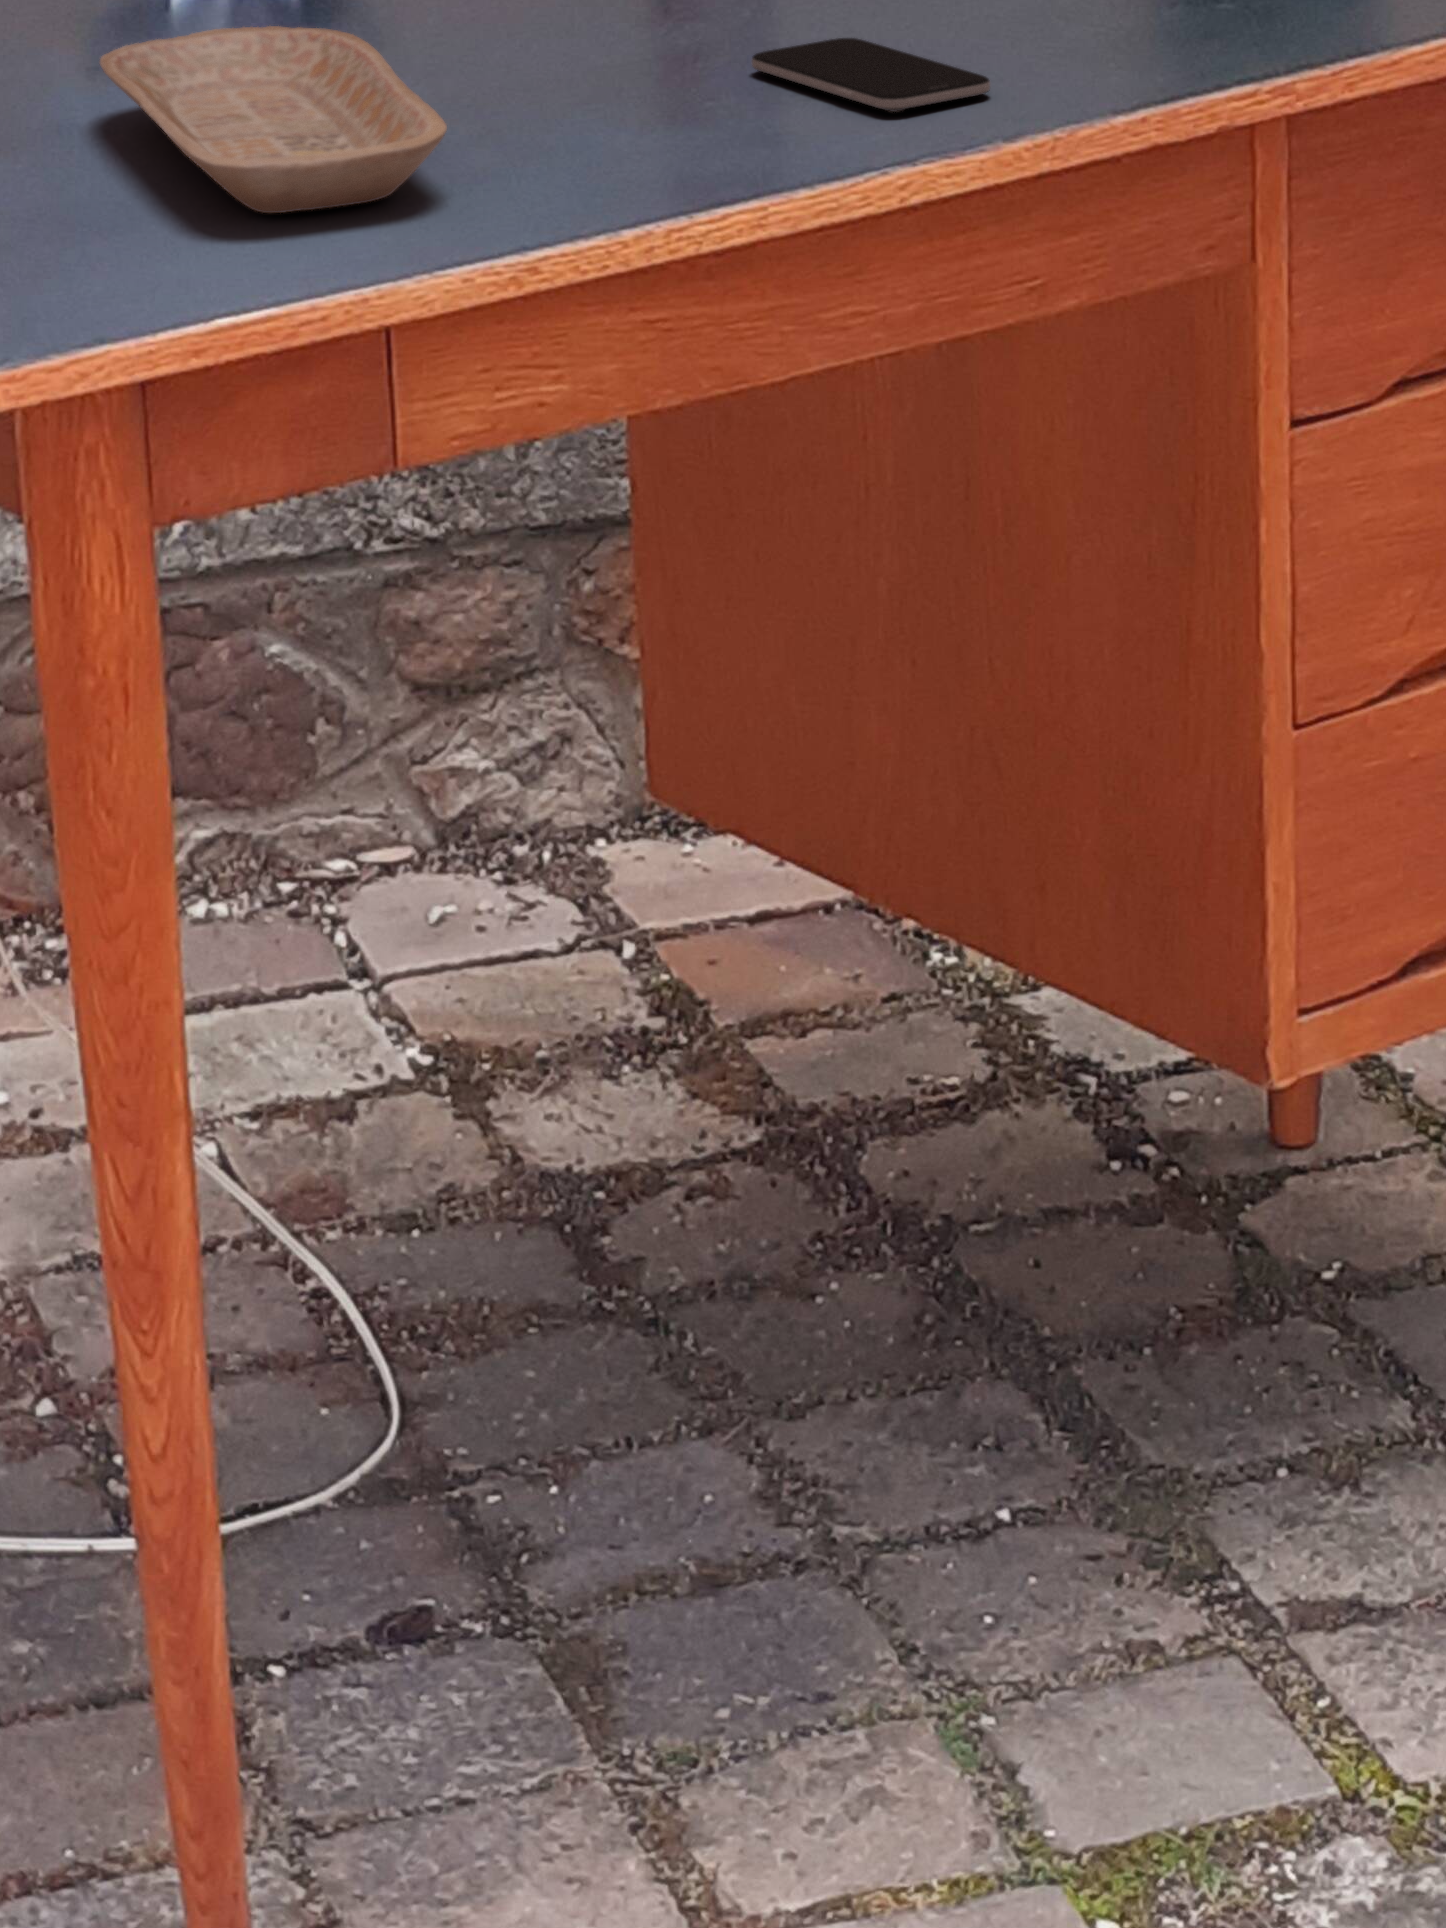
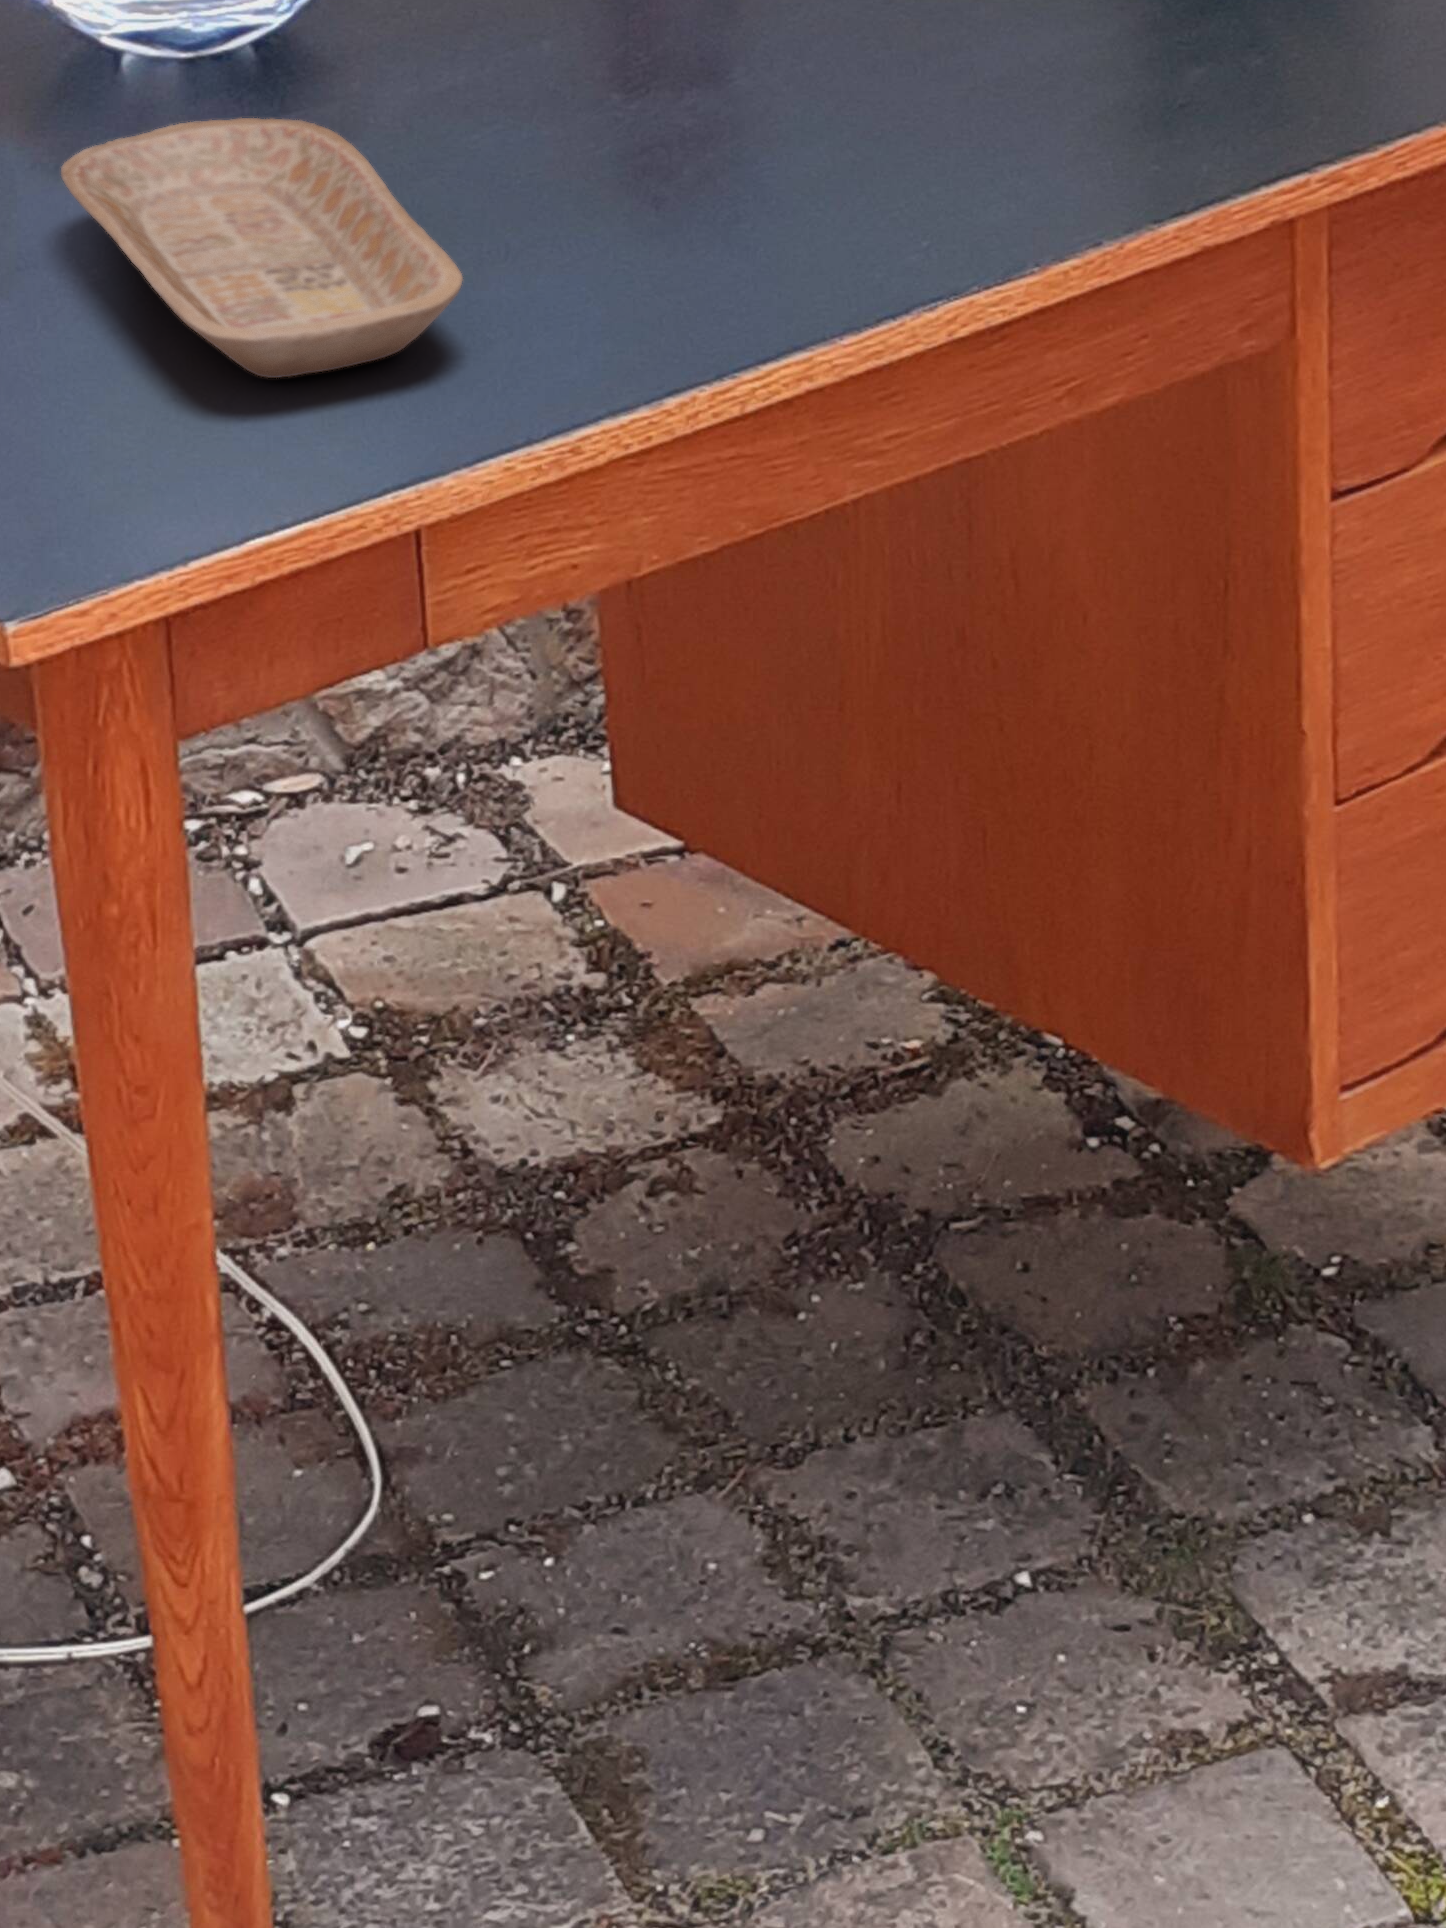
smartphone: present [752,38,990,112] -> none [764,111,1031,218]

